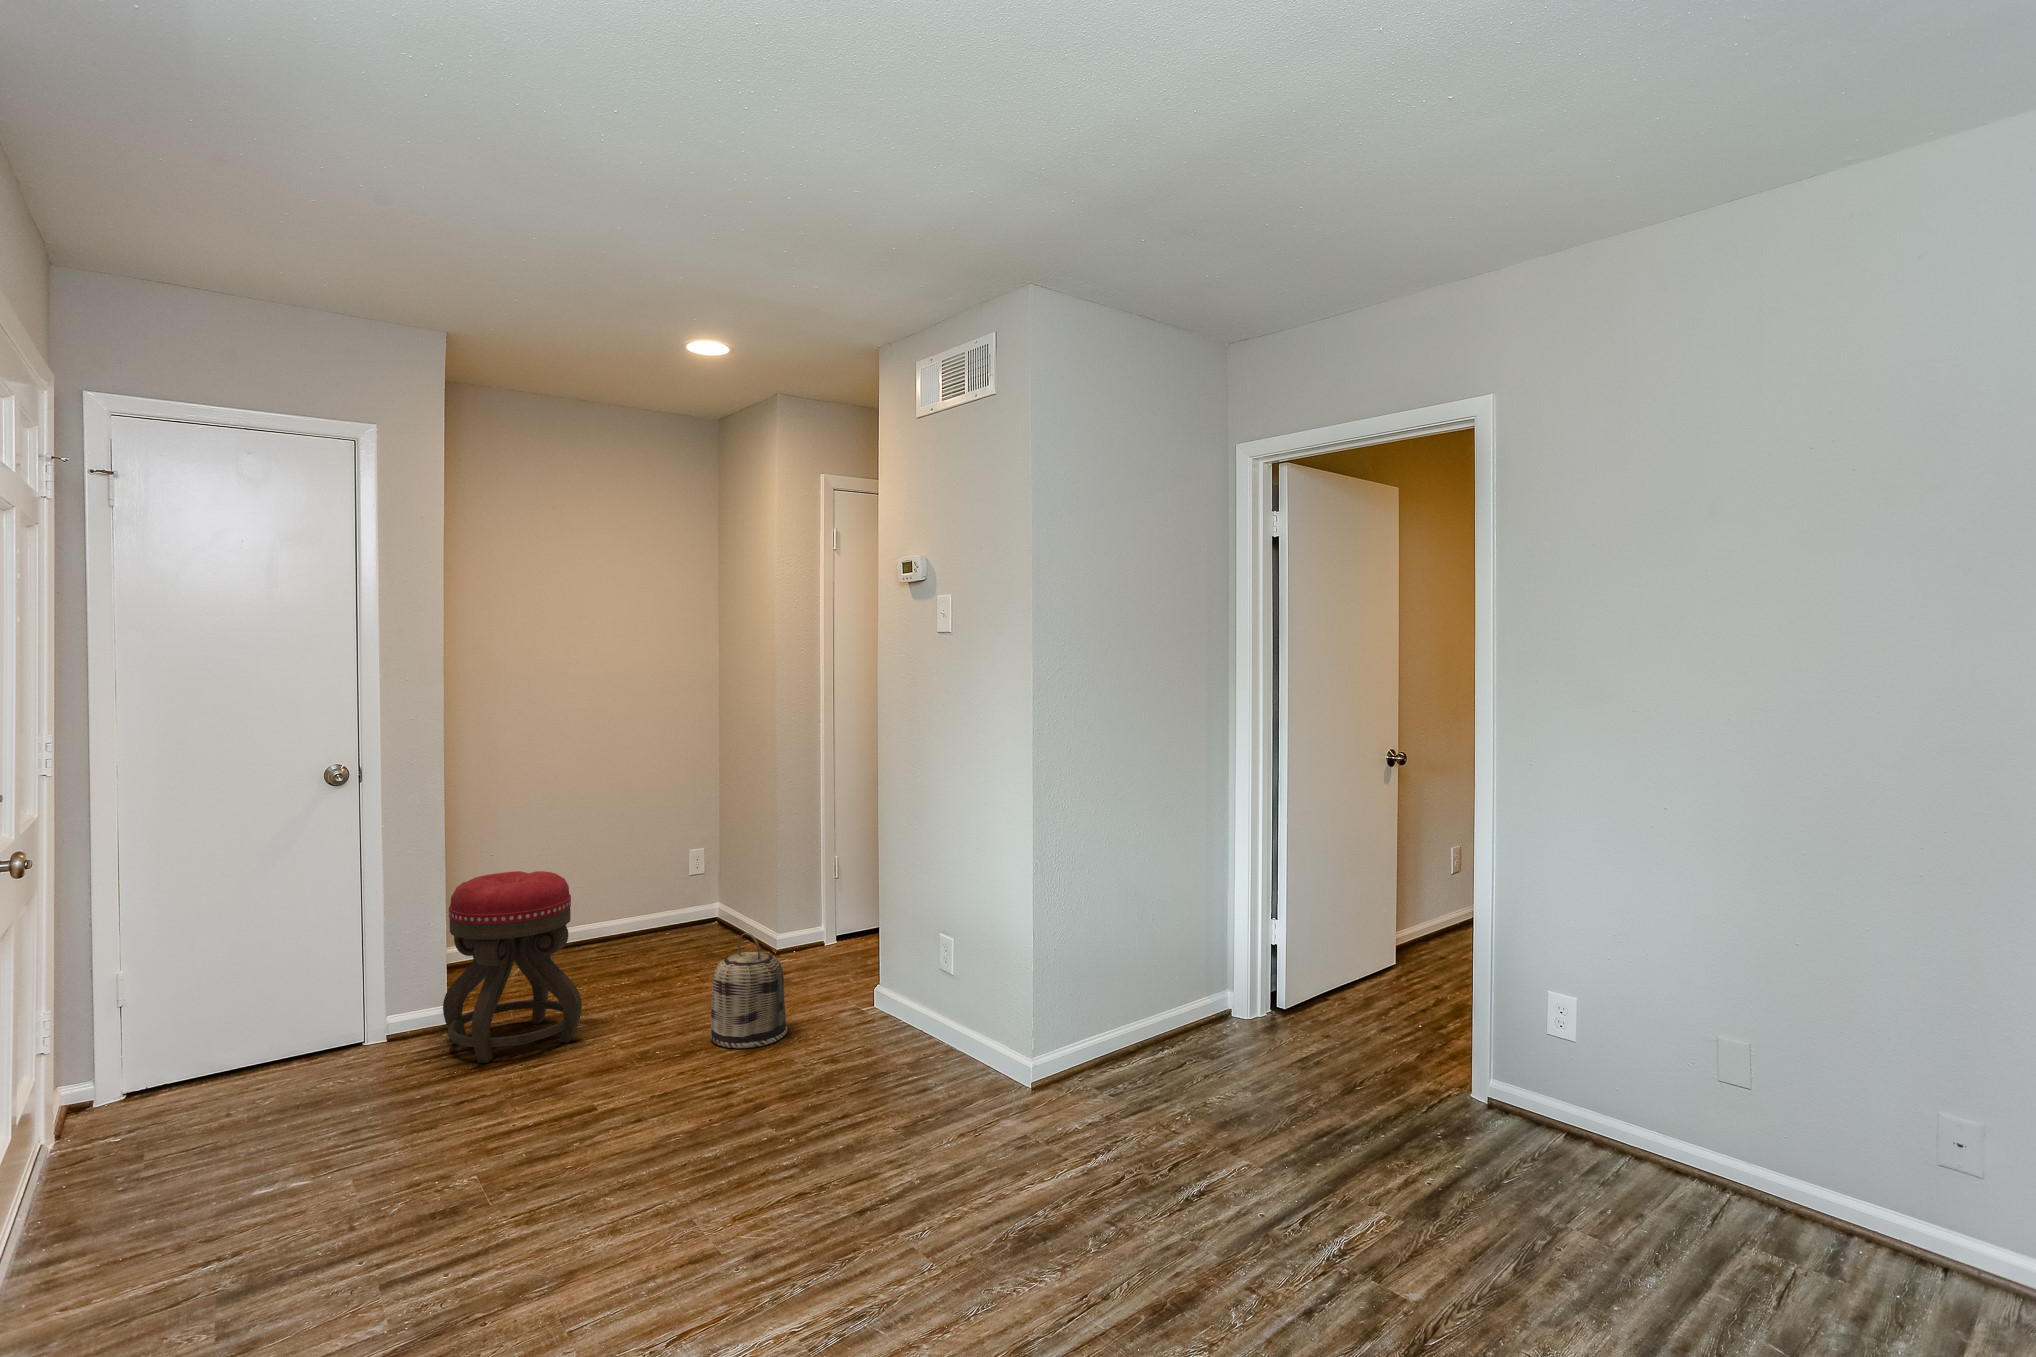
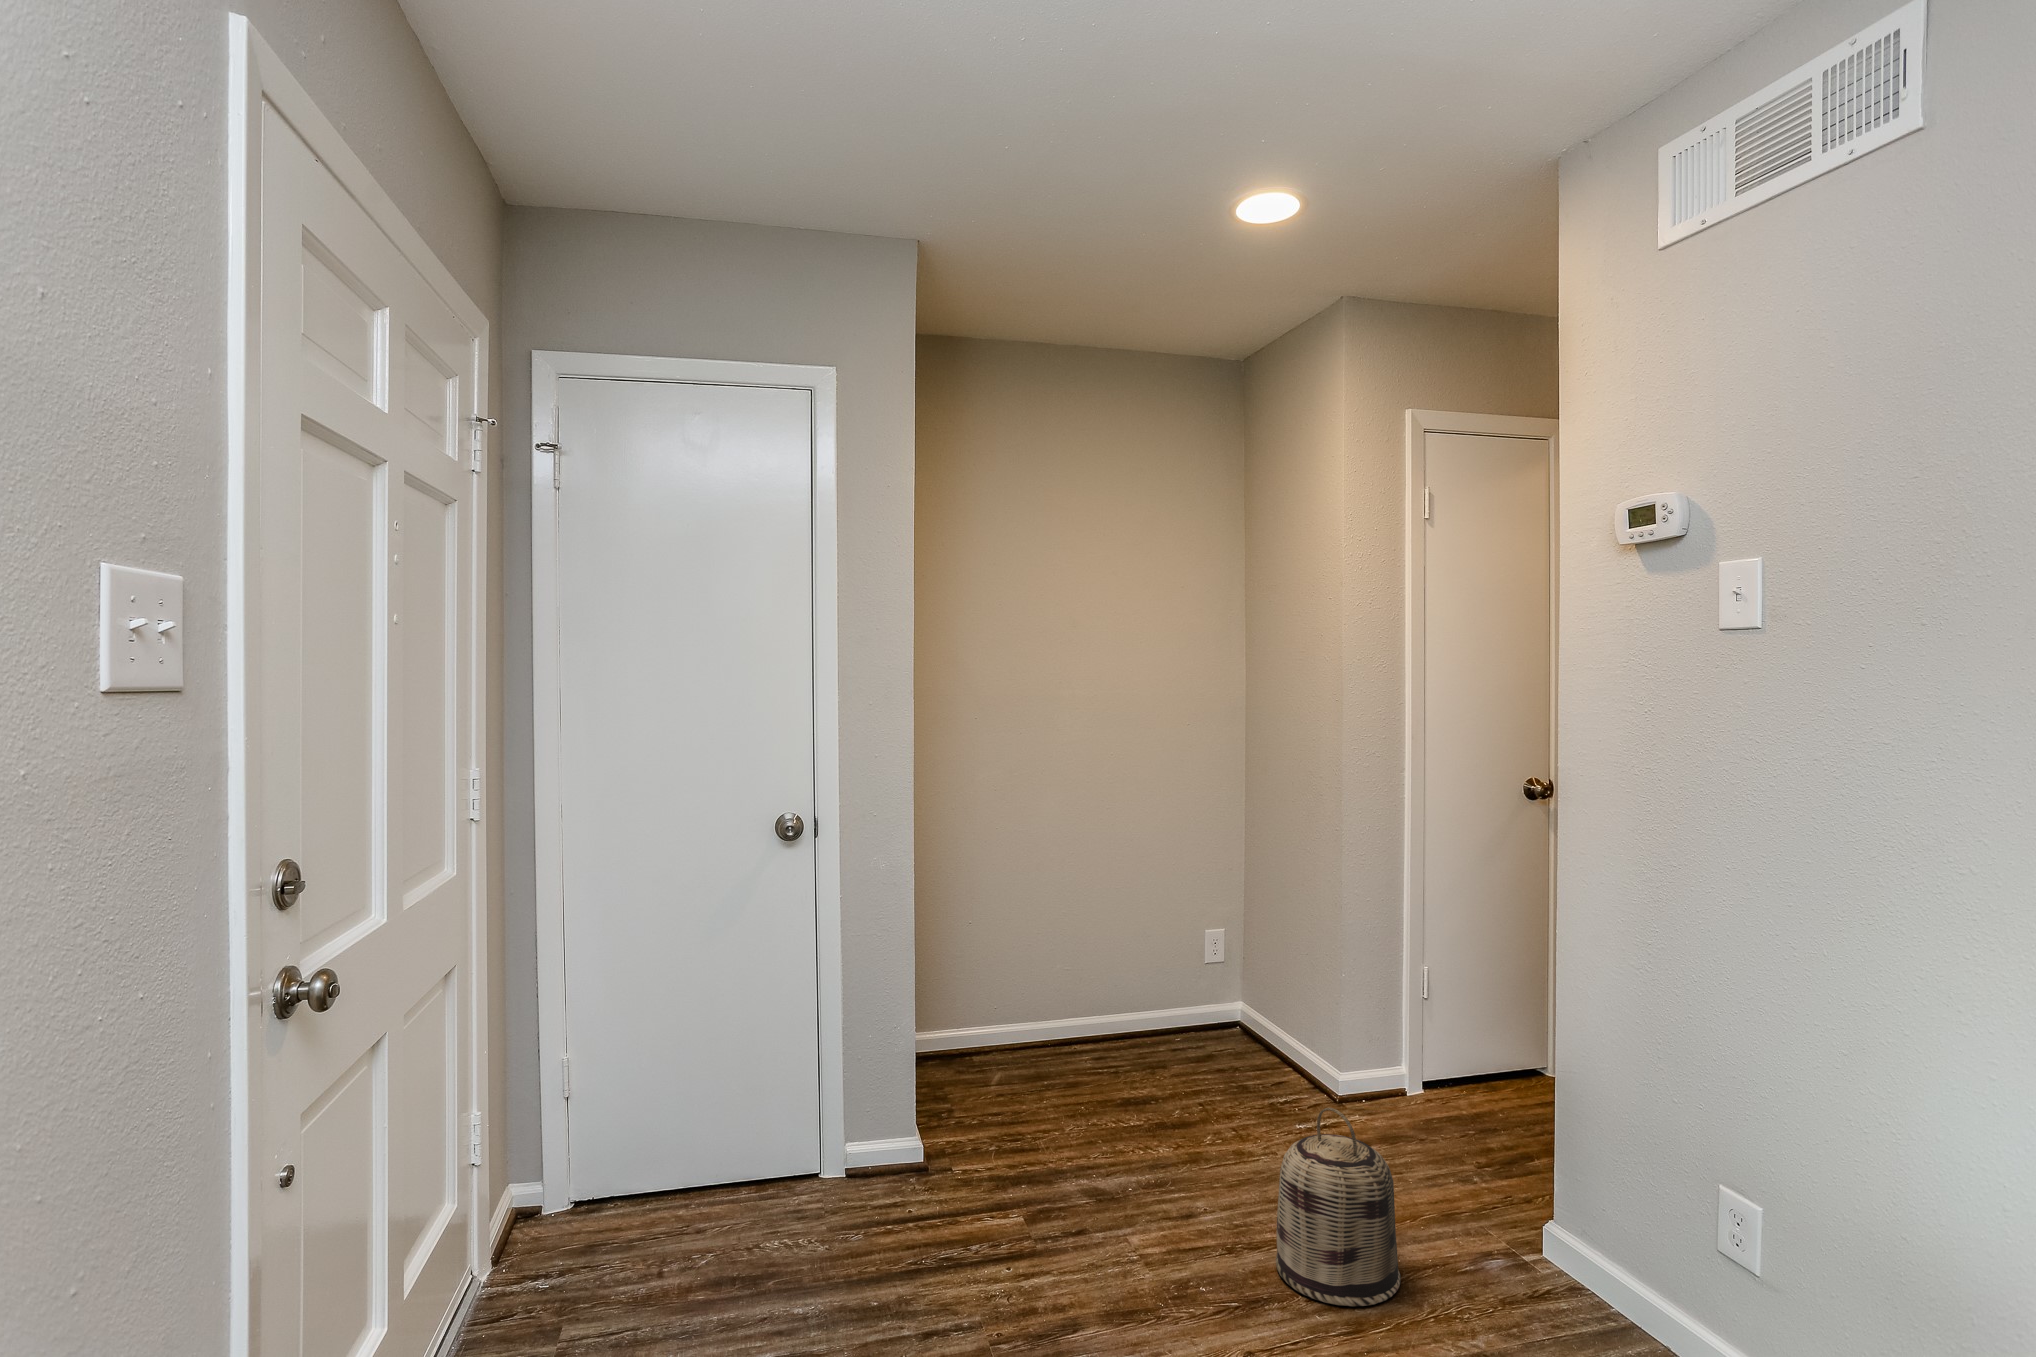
ottoman: present [443,871,582,1063] -> none [911,969,1087,1252]

